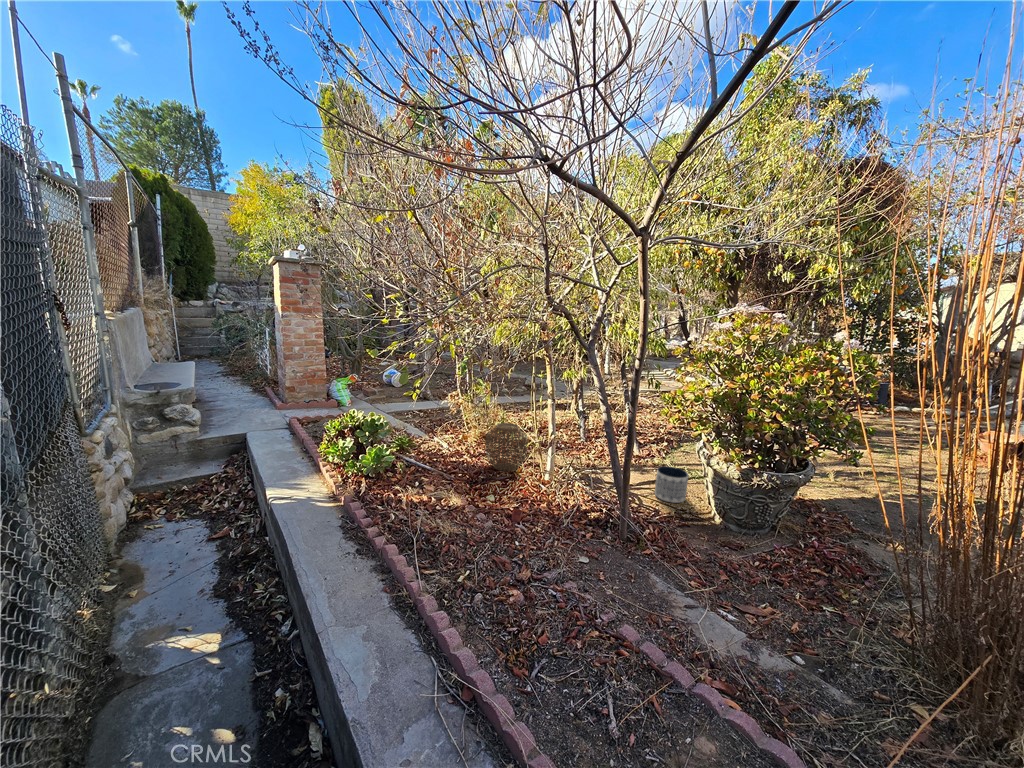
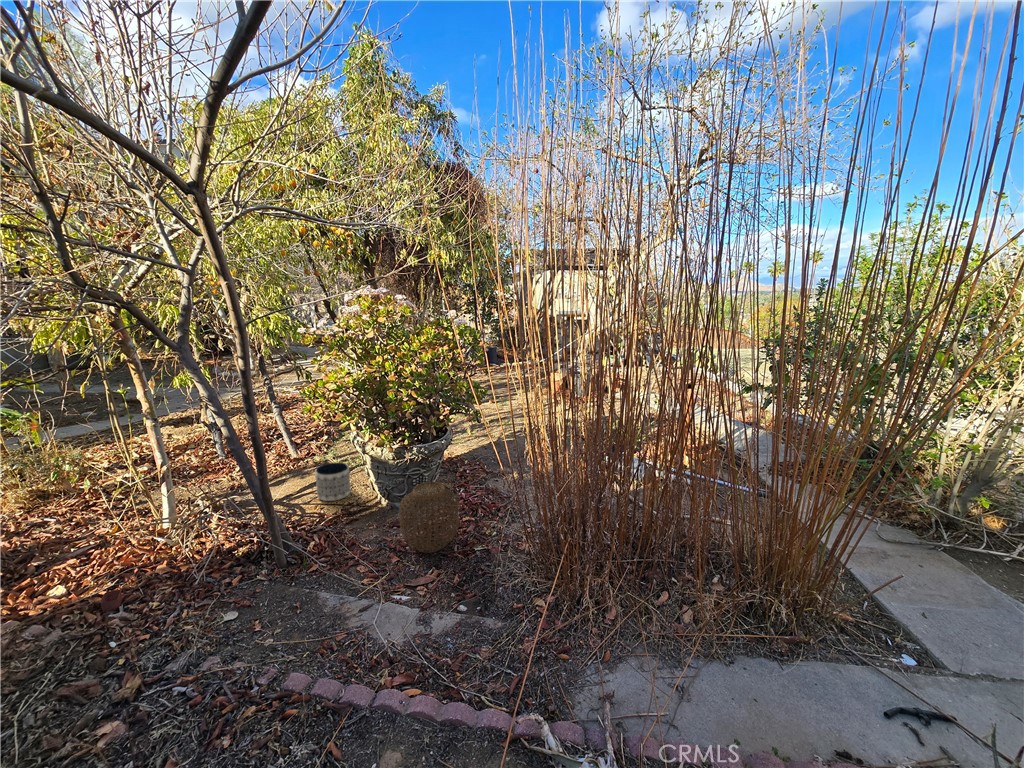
woven basket: present [486,423,528,471] -> present [399,482,459,553]

